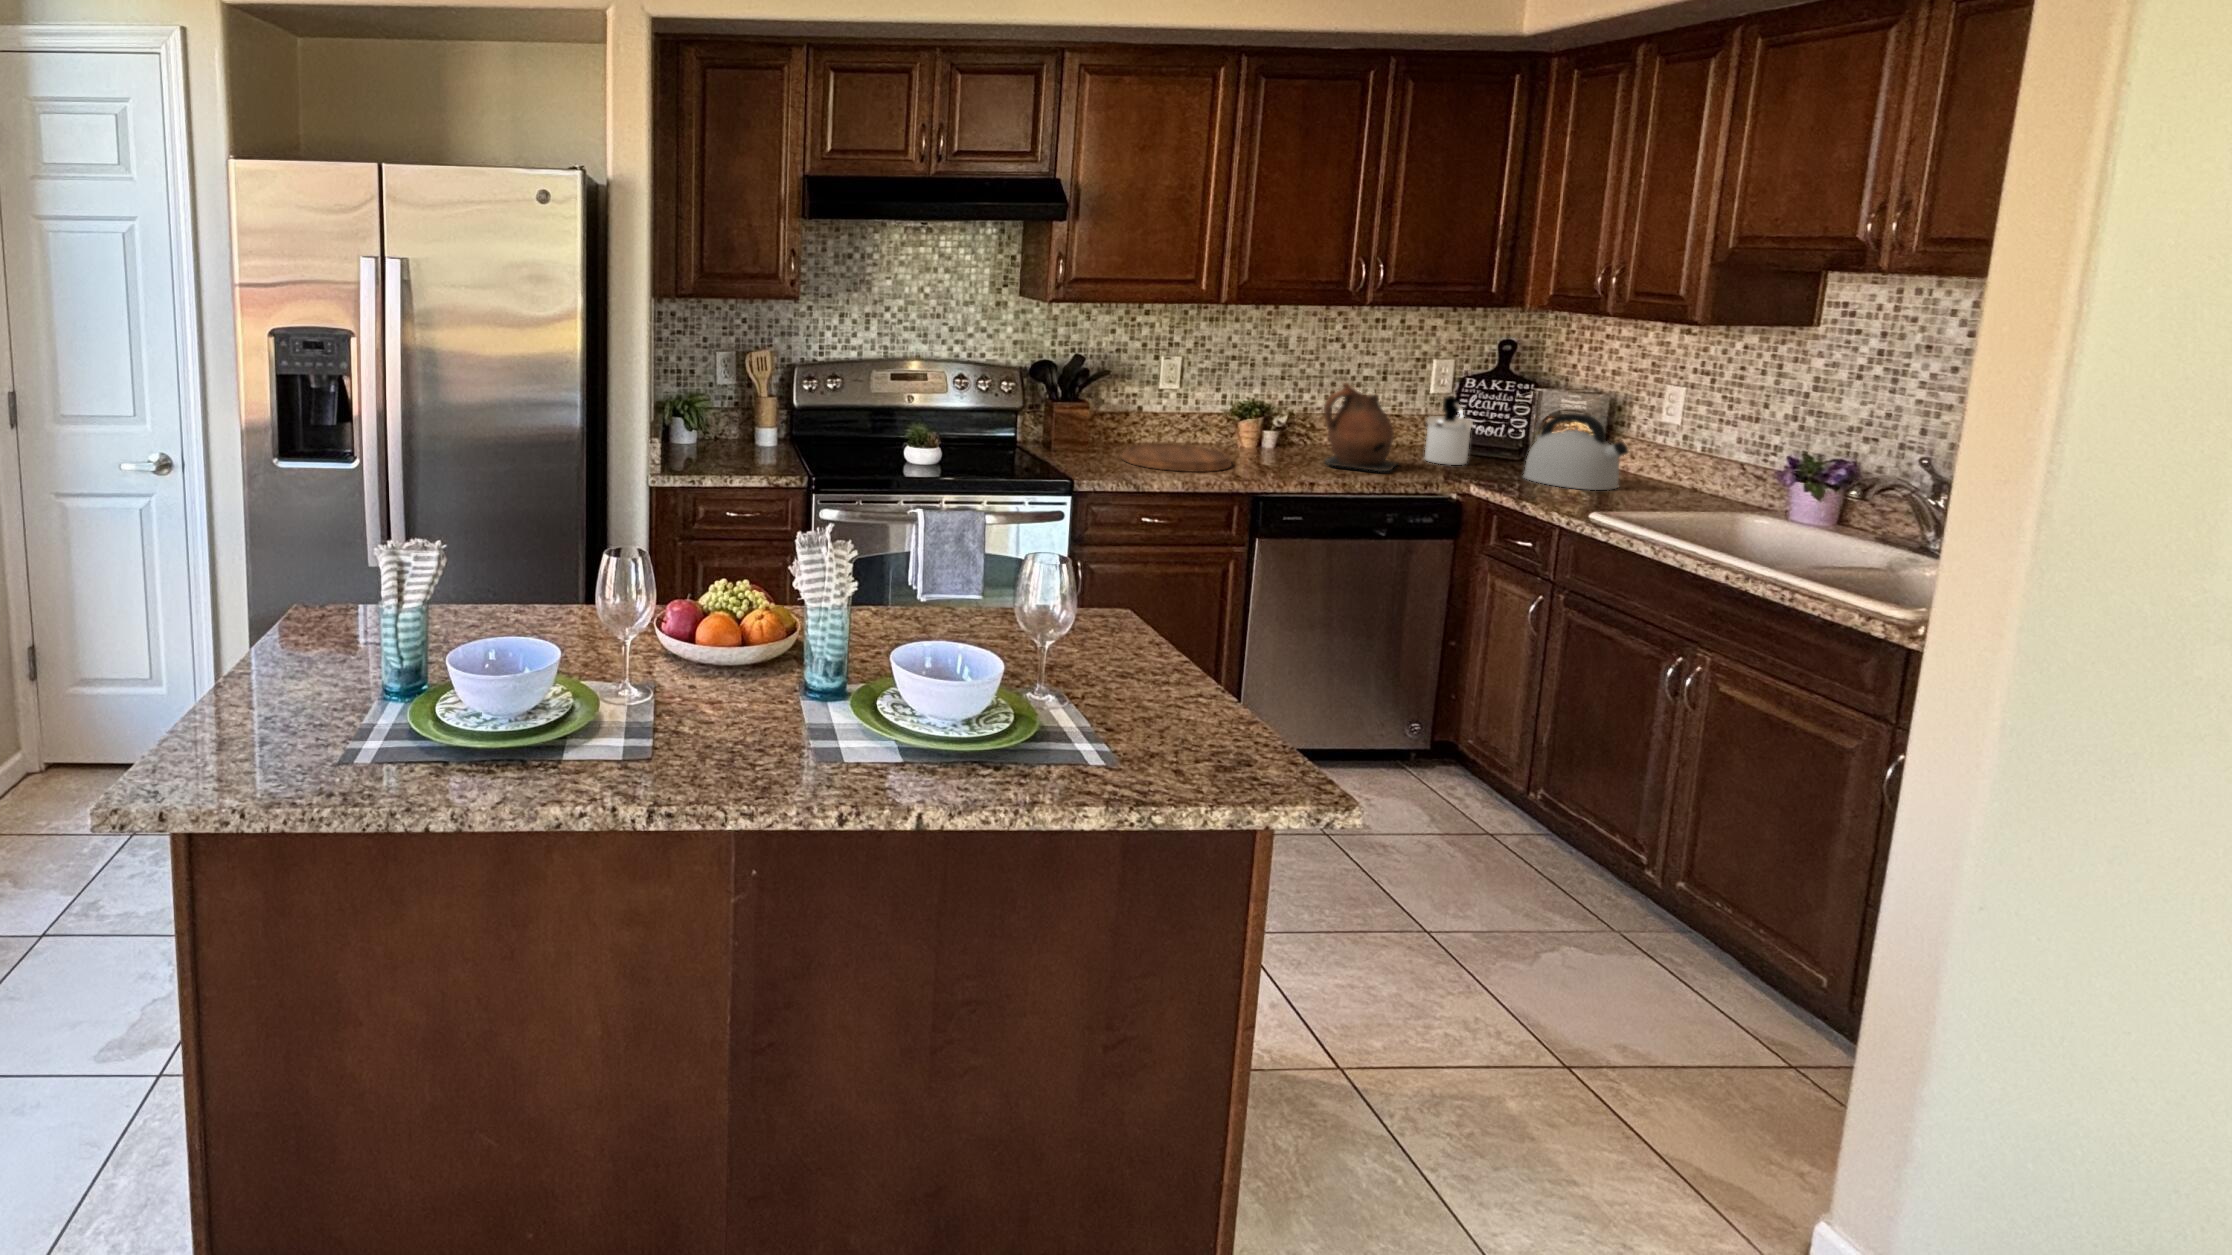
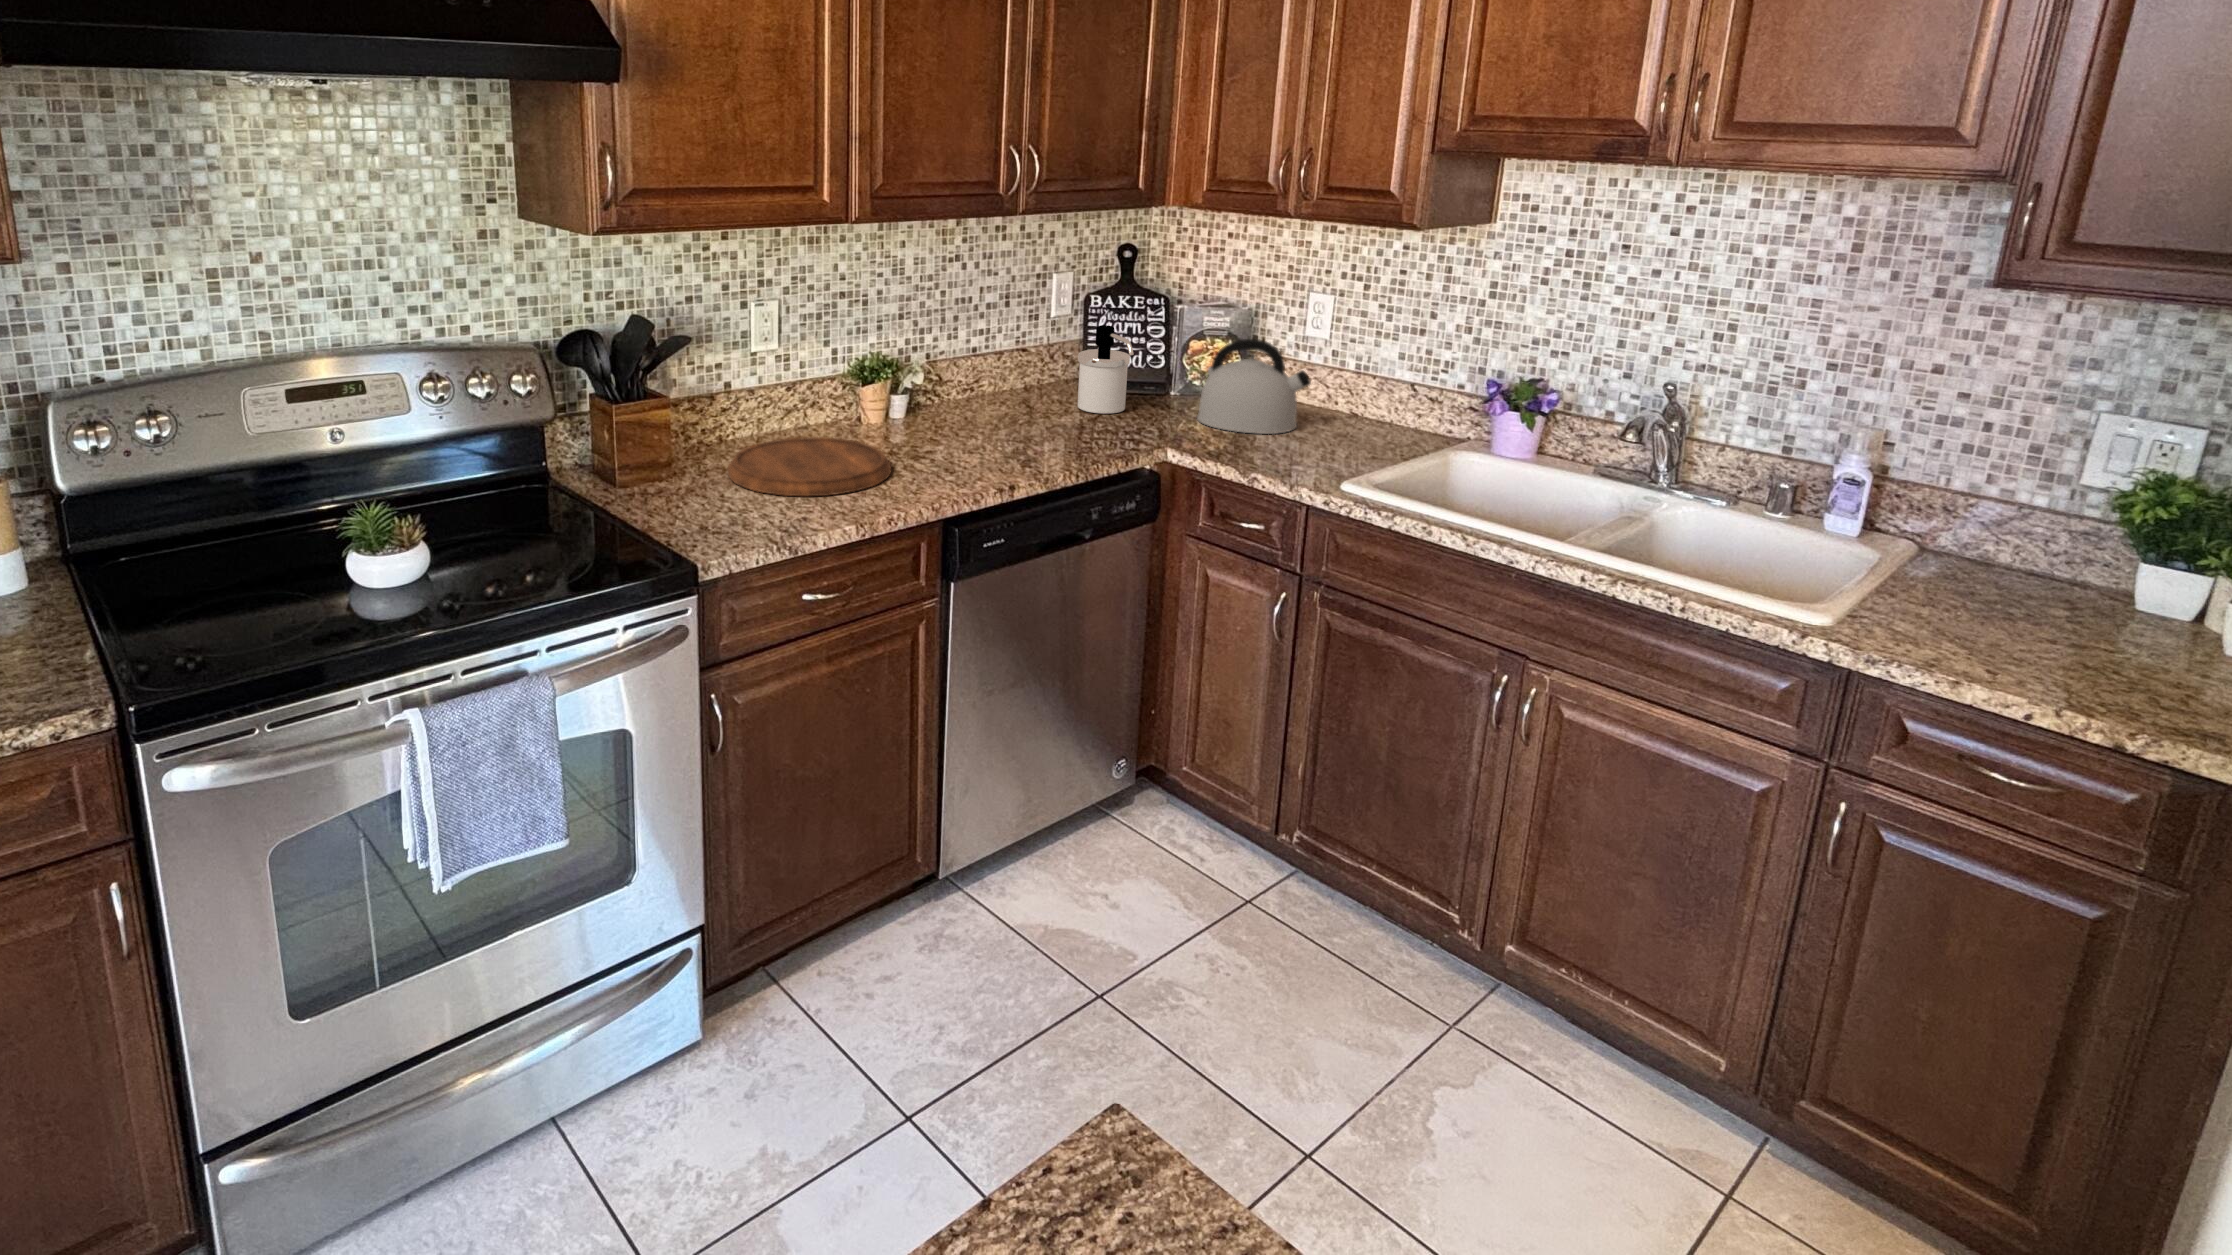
ceramic pitcher: present [1324,383,1398,472] -> none [981,323,1076,446]

